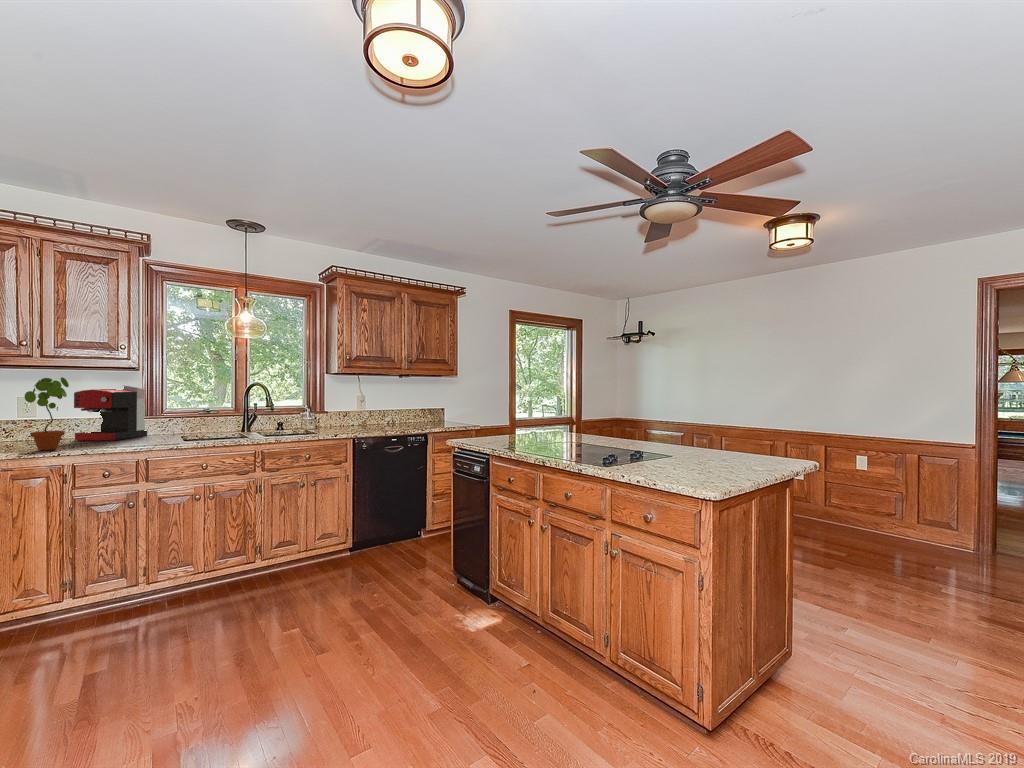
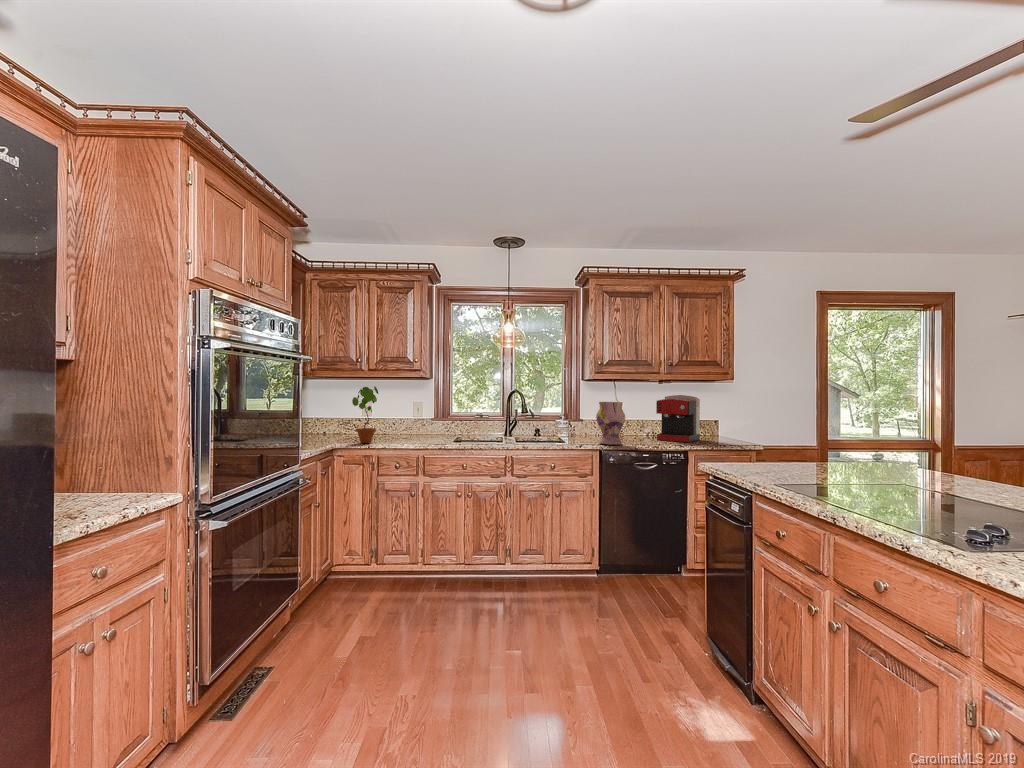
coffee maker: present [74,386,148,441] -> present [656,395,700,442]
vase: none [348,393,375,432] -> present [596,402,625,445]

